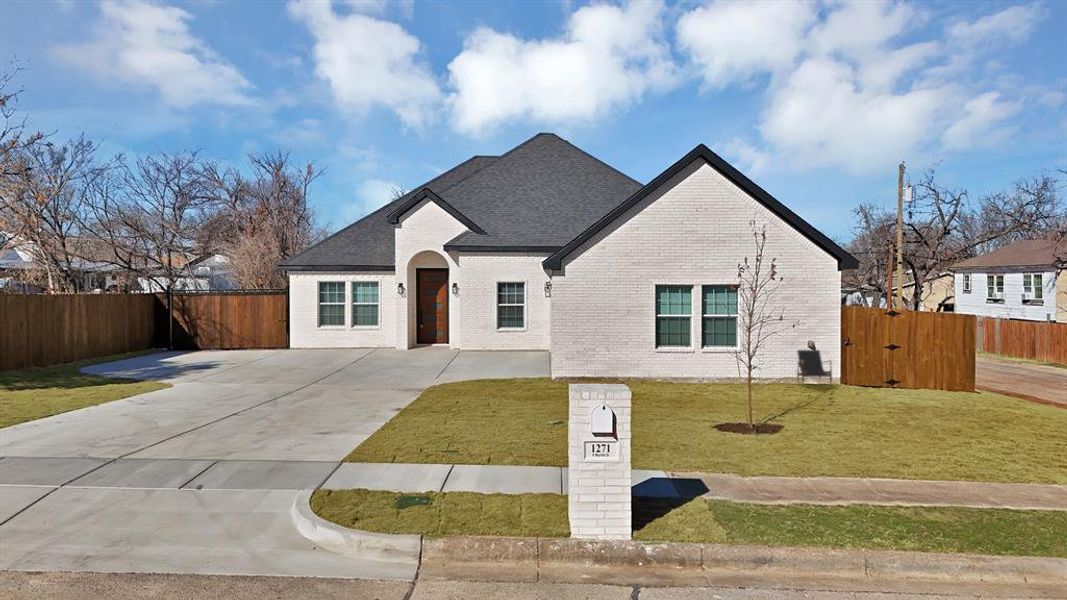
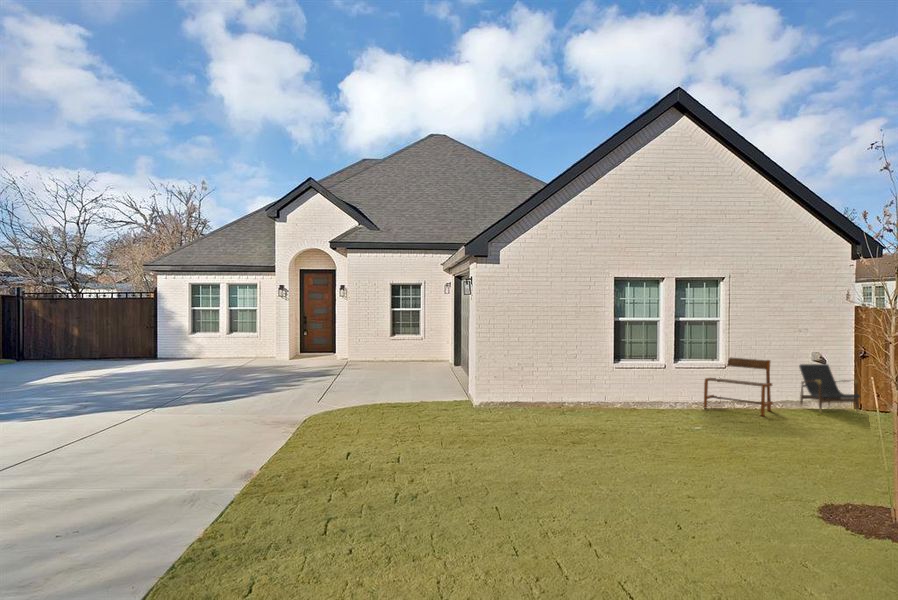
bench: none [722,343,770,386] -> present [704,358,773,416]

